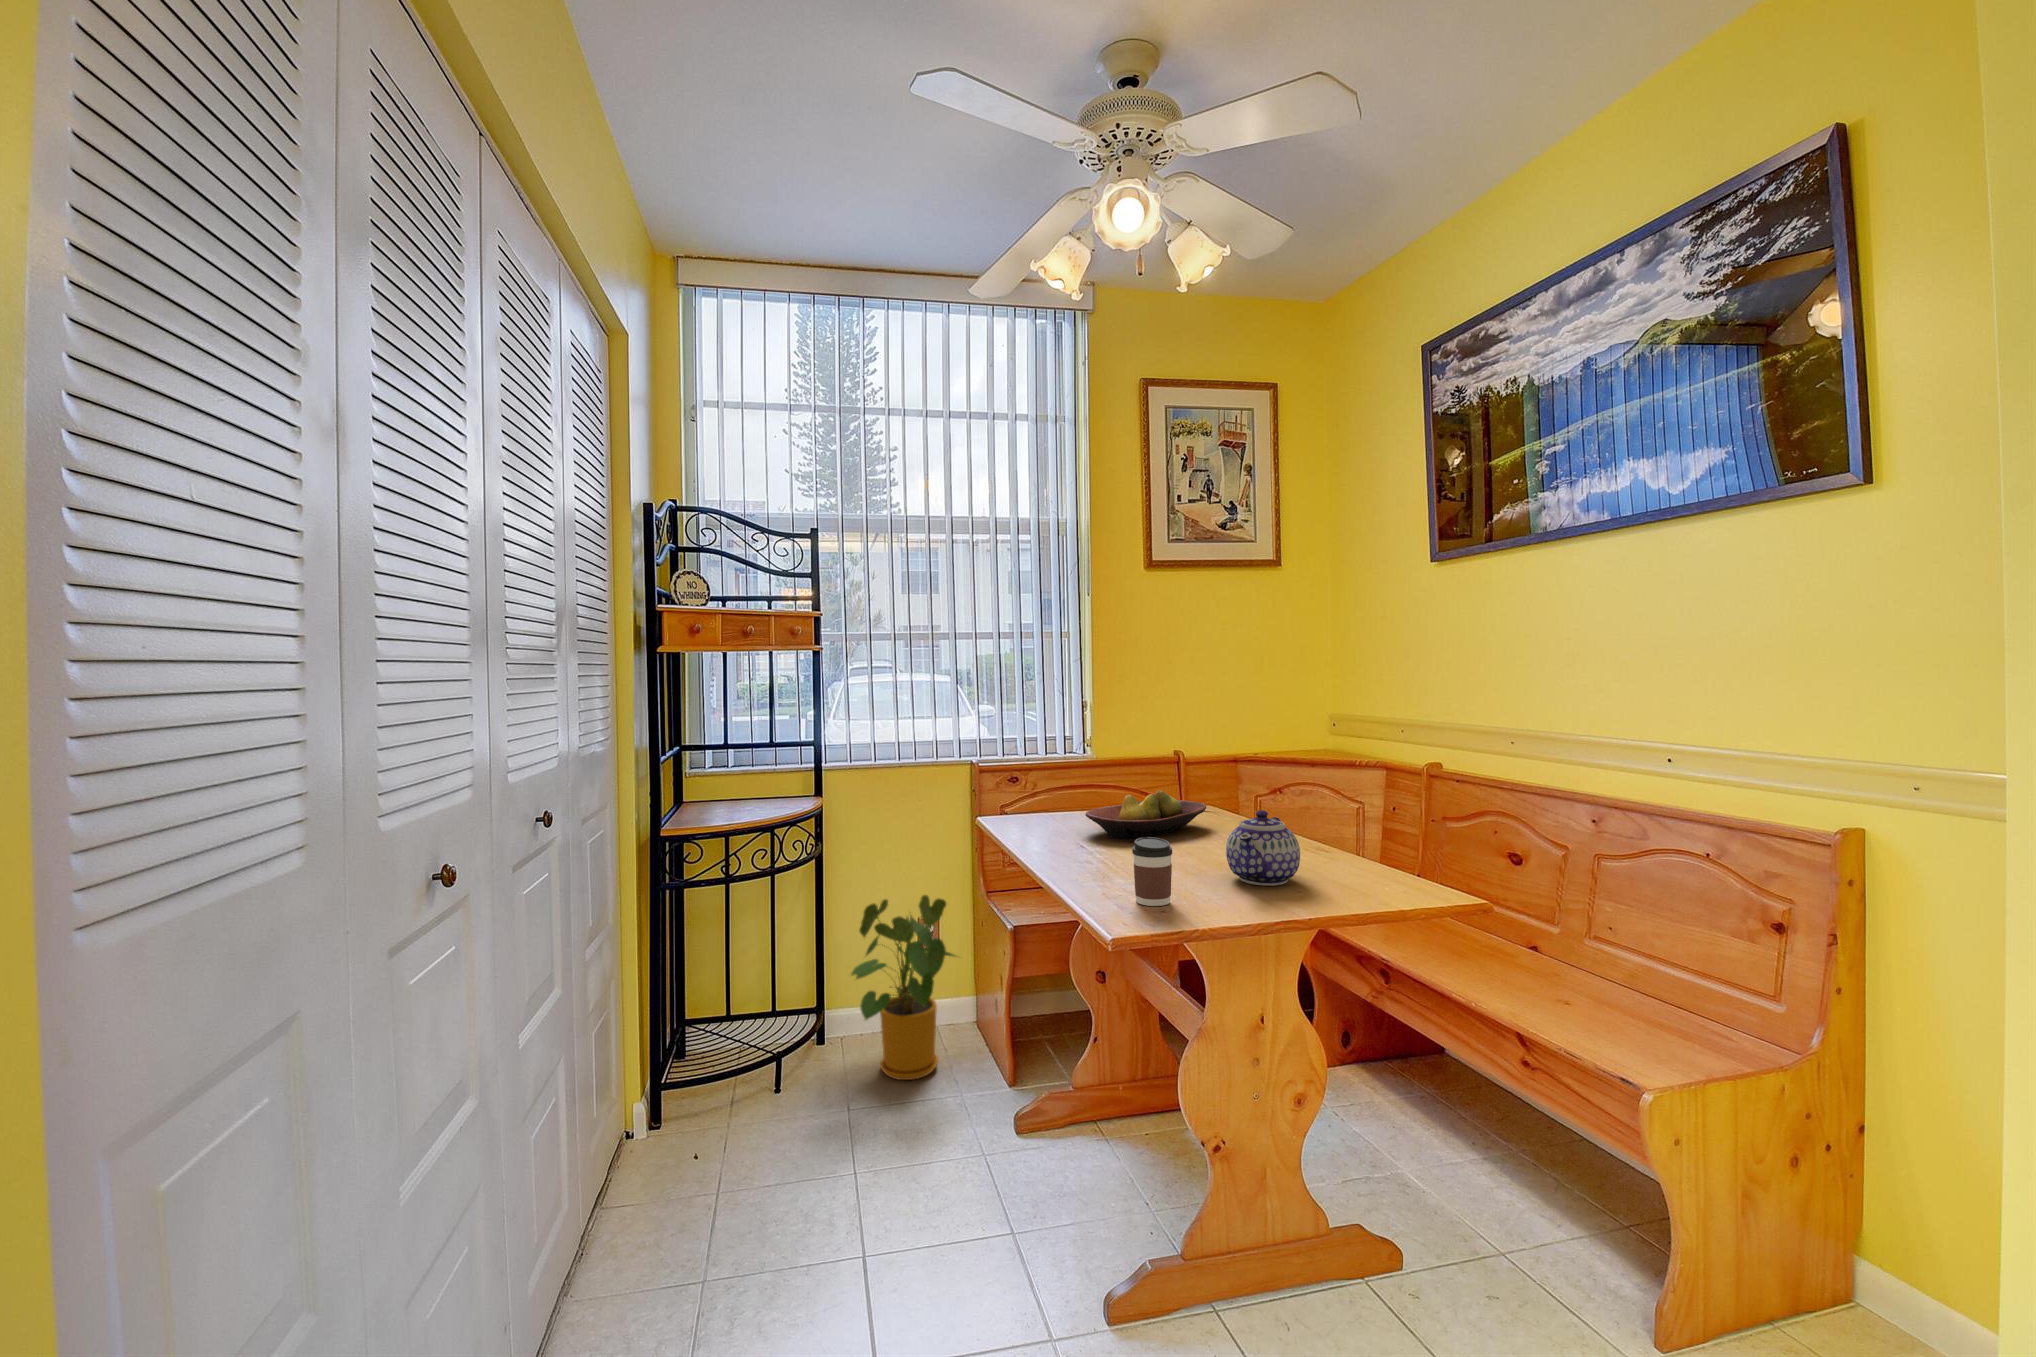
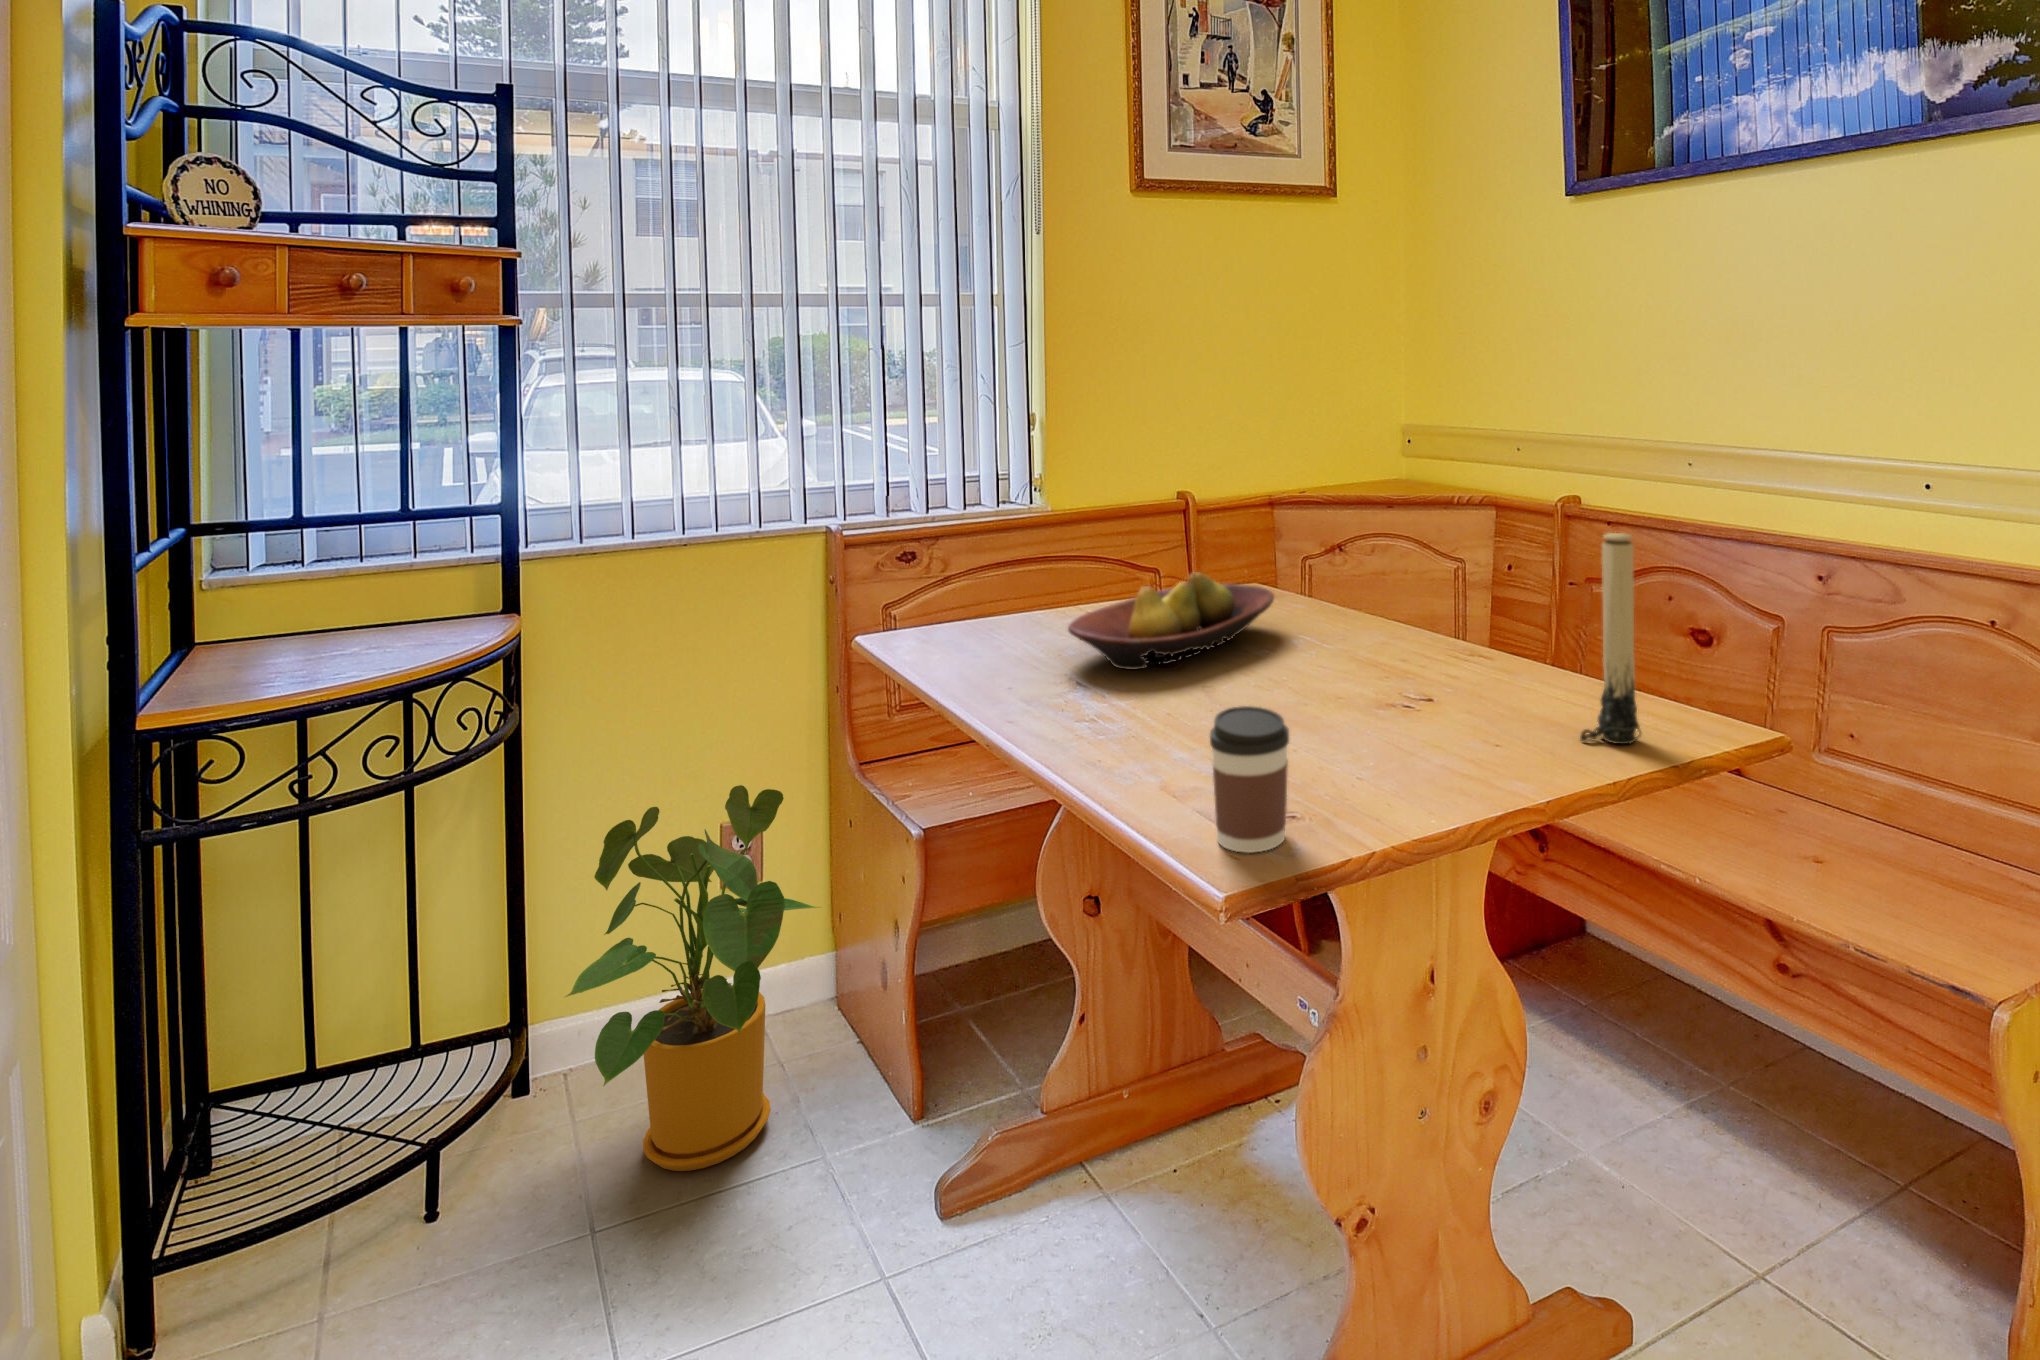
candle: none [1359,766,1397,888] -> present [1580,533,1641,744]
teapot: present [1226,810,1300,886] -> none [1358,623,1487,763]

